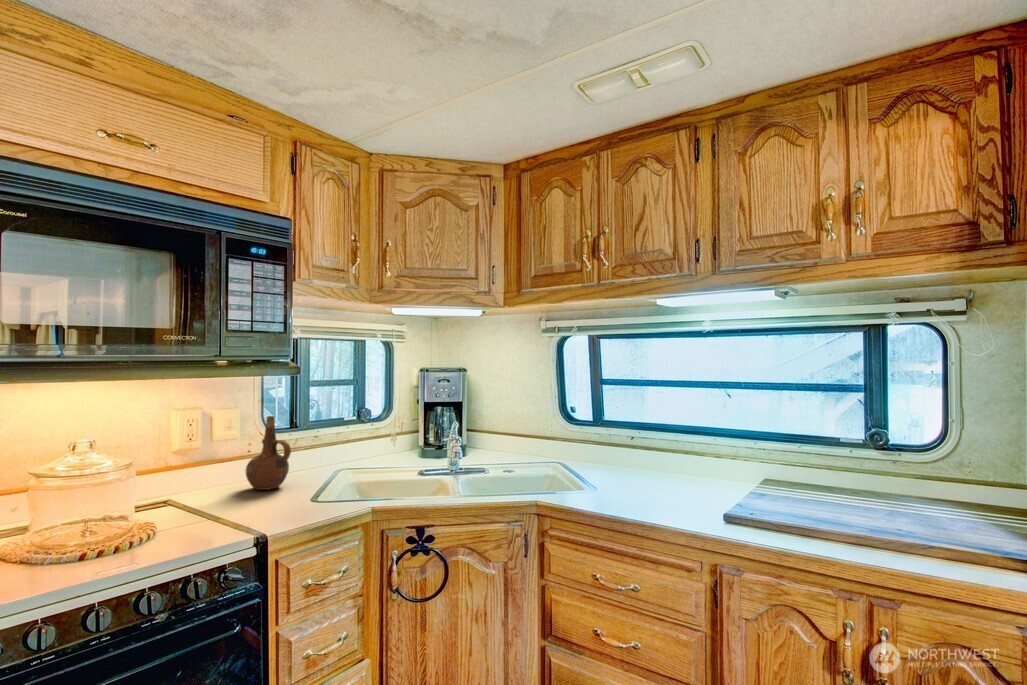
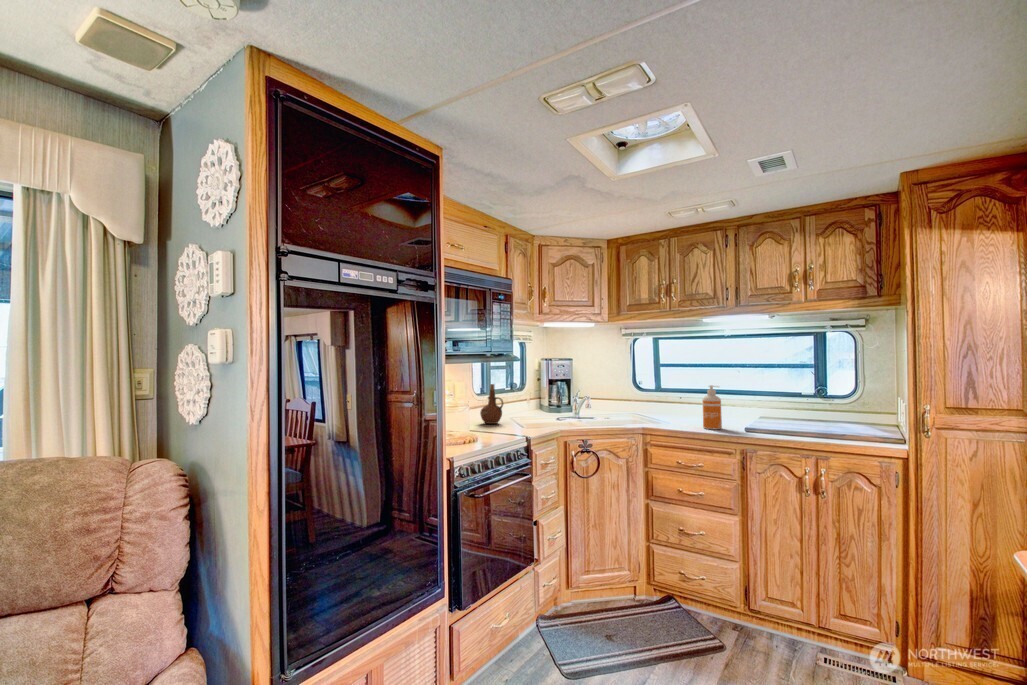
soap dispenser: none [643,426,679,515] -> present [703,385,722,429]

